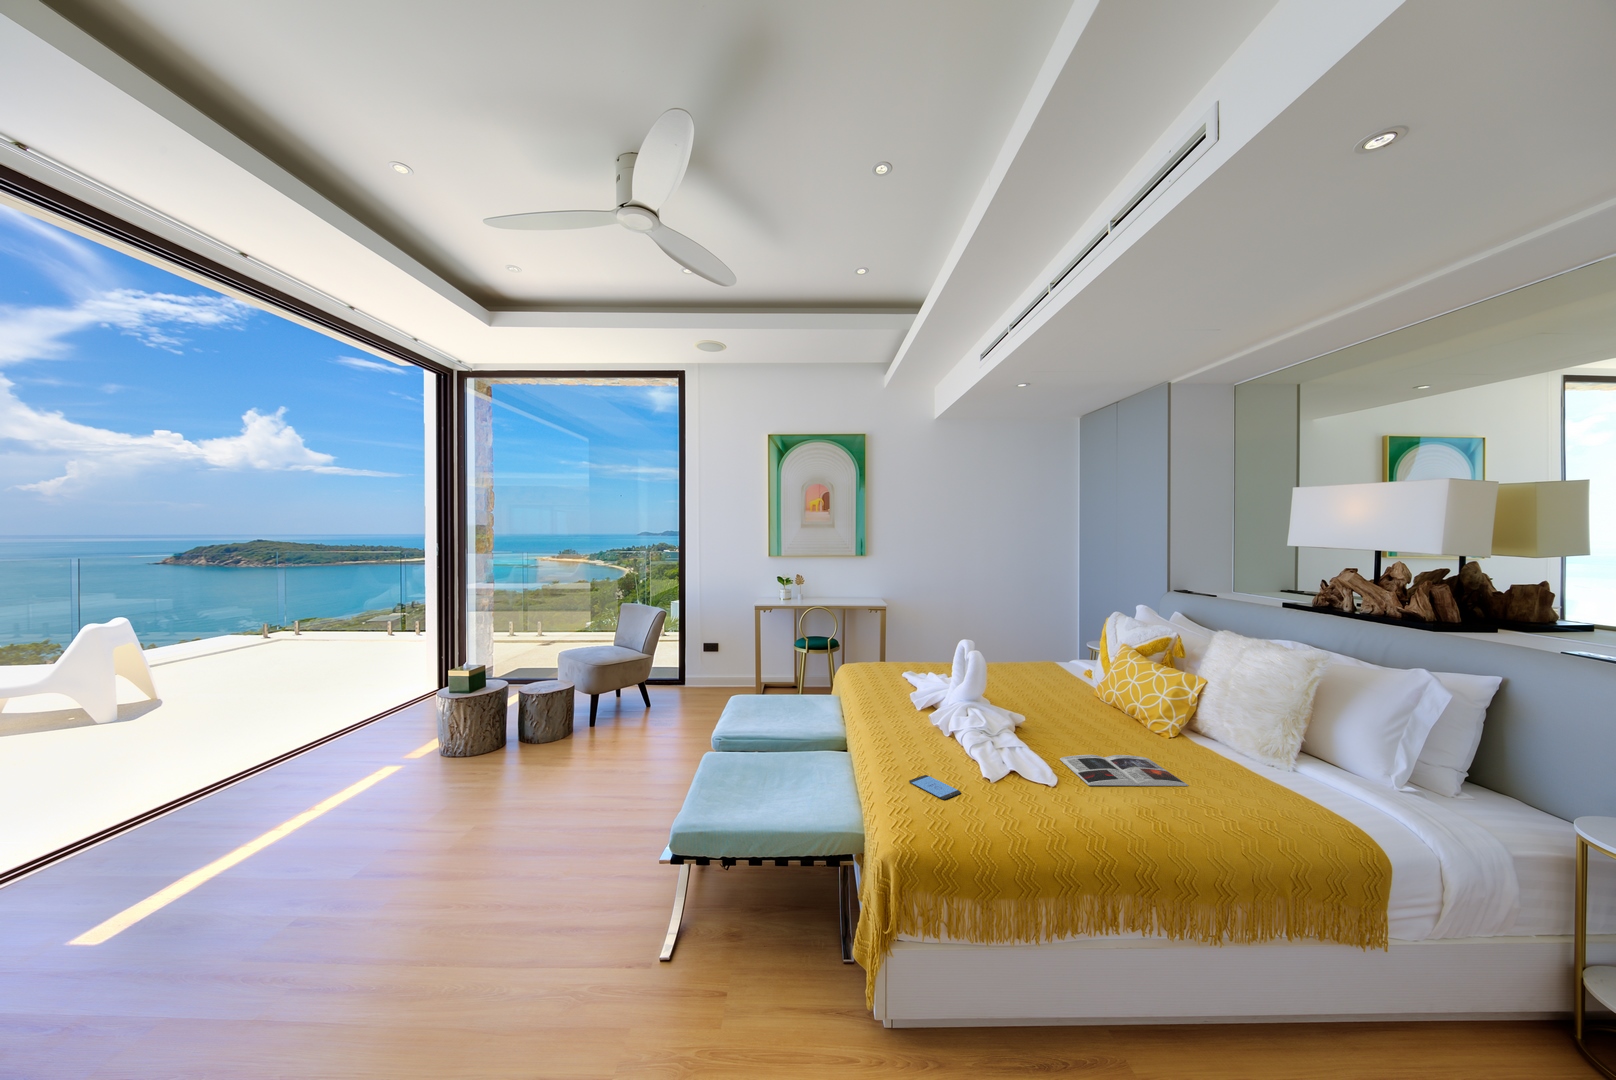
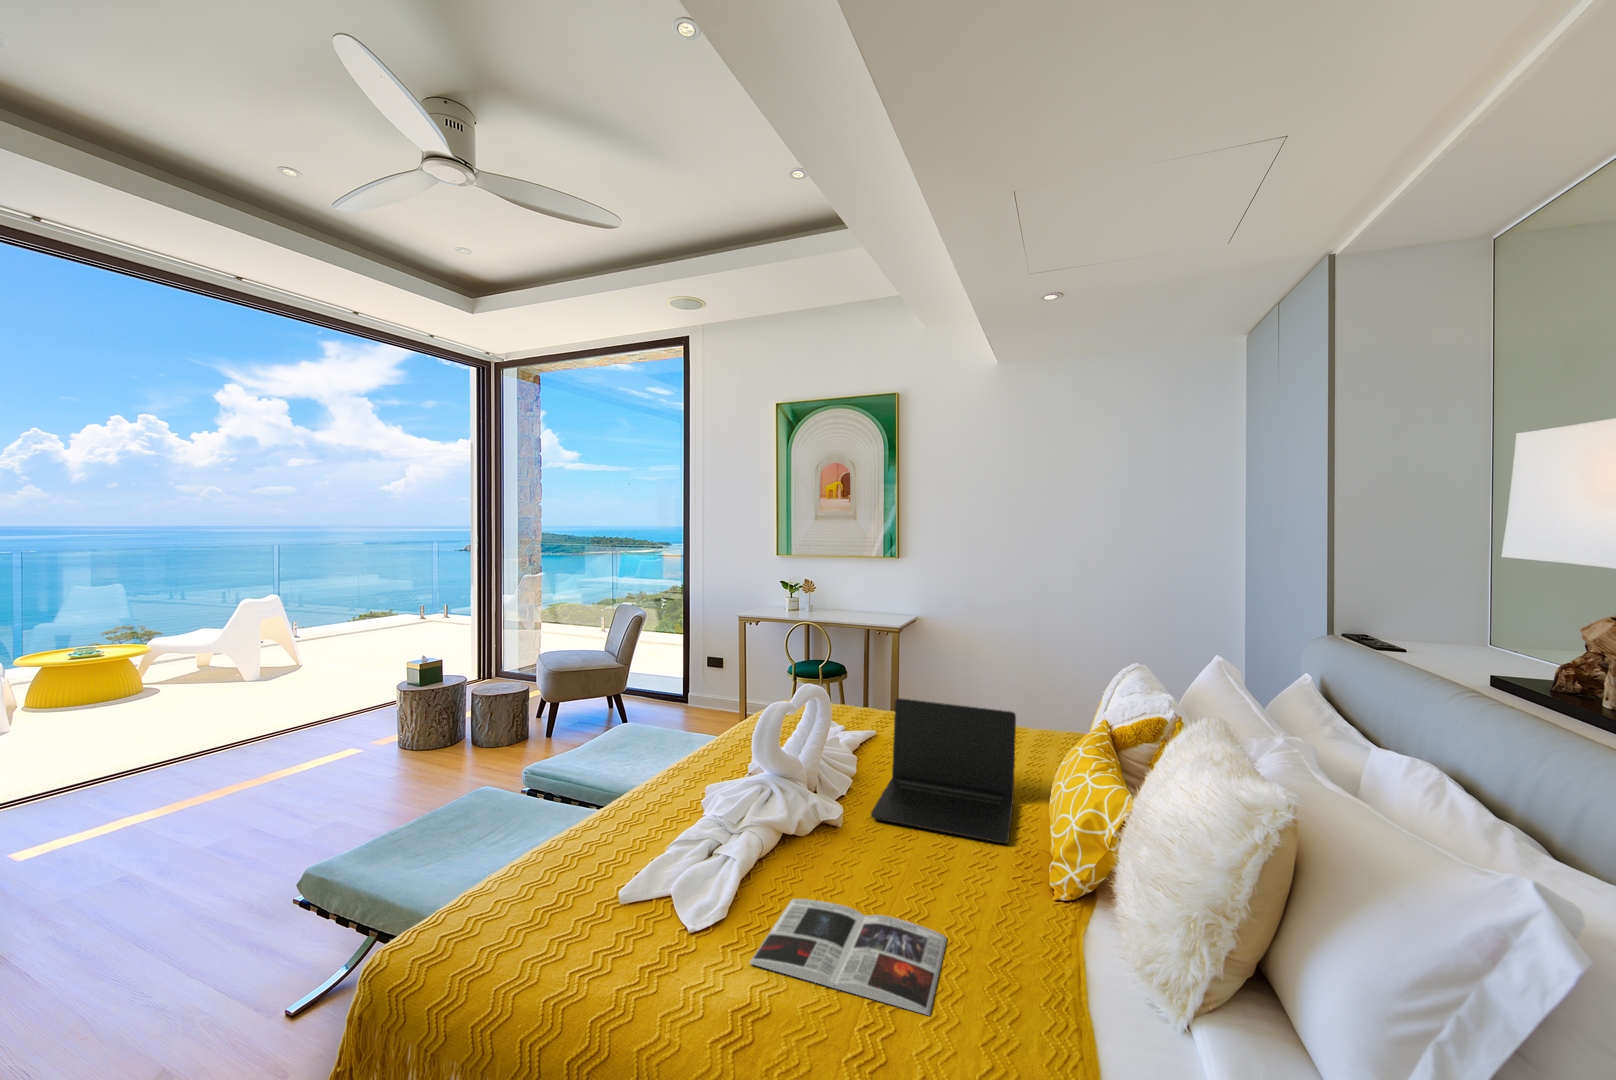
laptop: none [1009,646,1112,719] -> present [871,698,1016,843]
smartphone: present [909,775,961,799] -> none [502,882,557,930]

